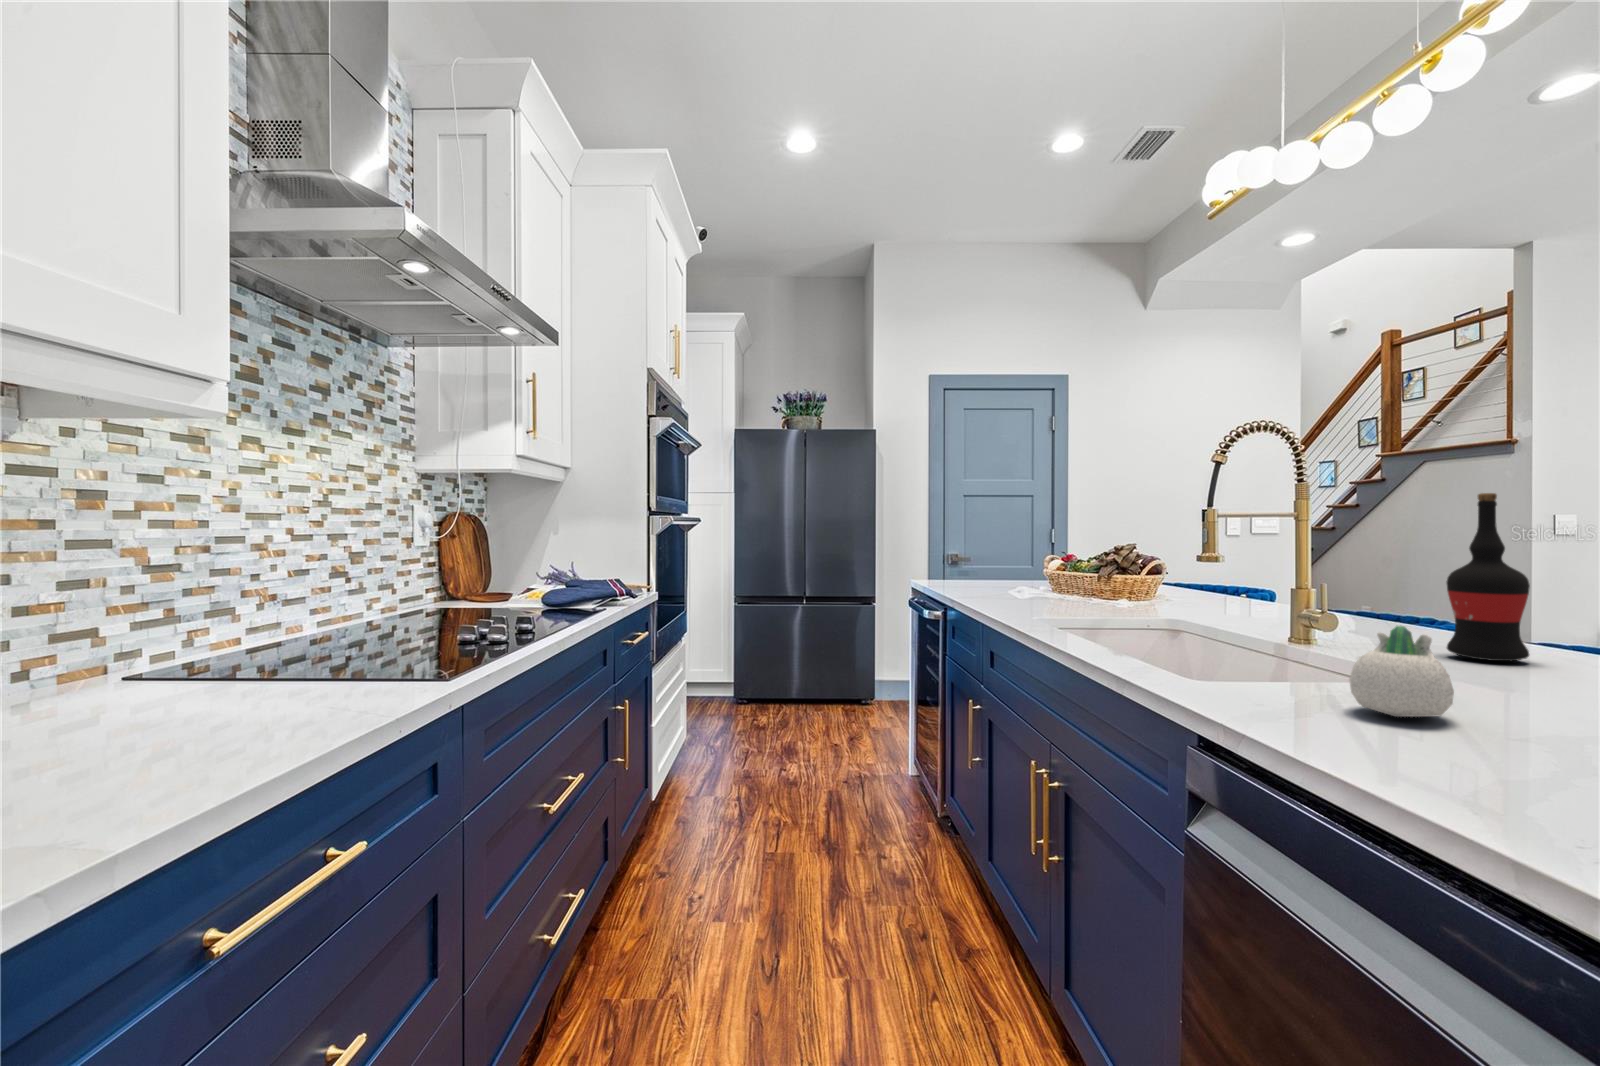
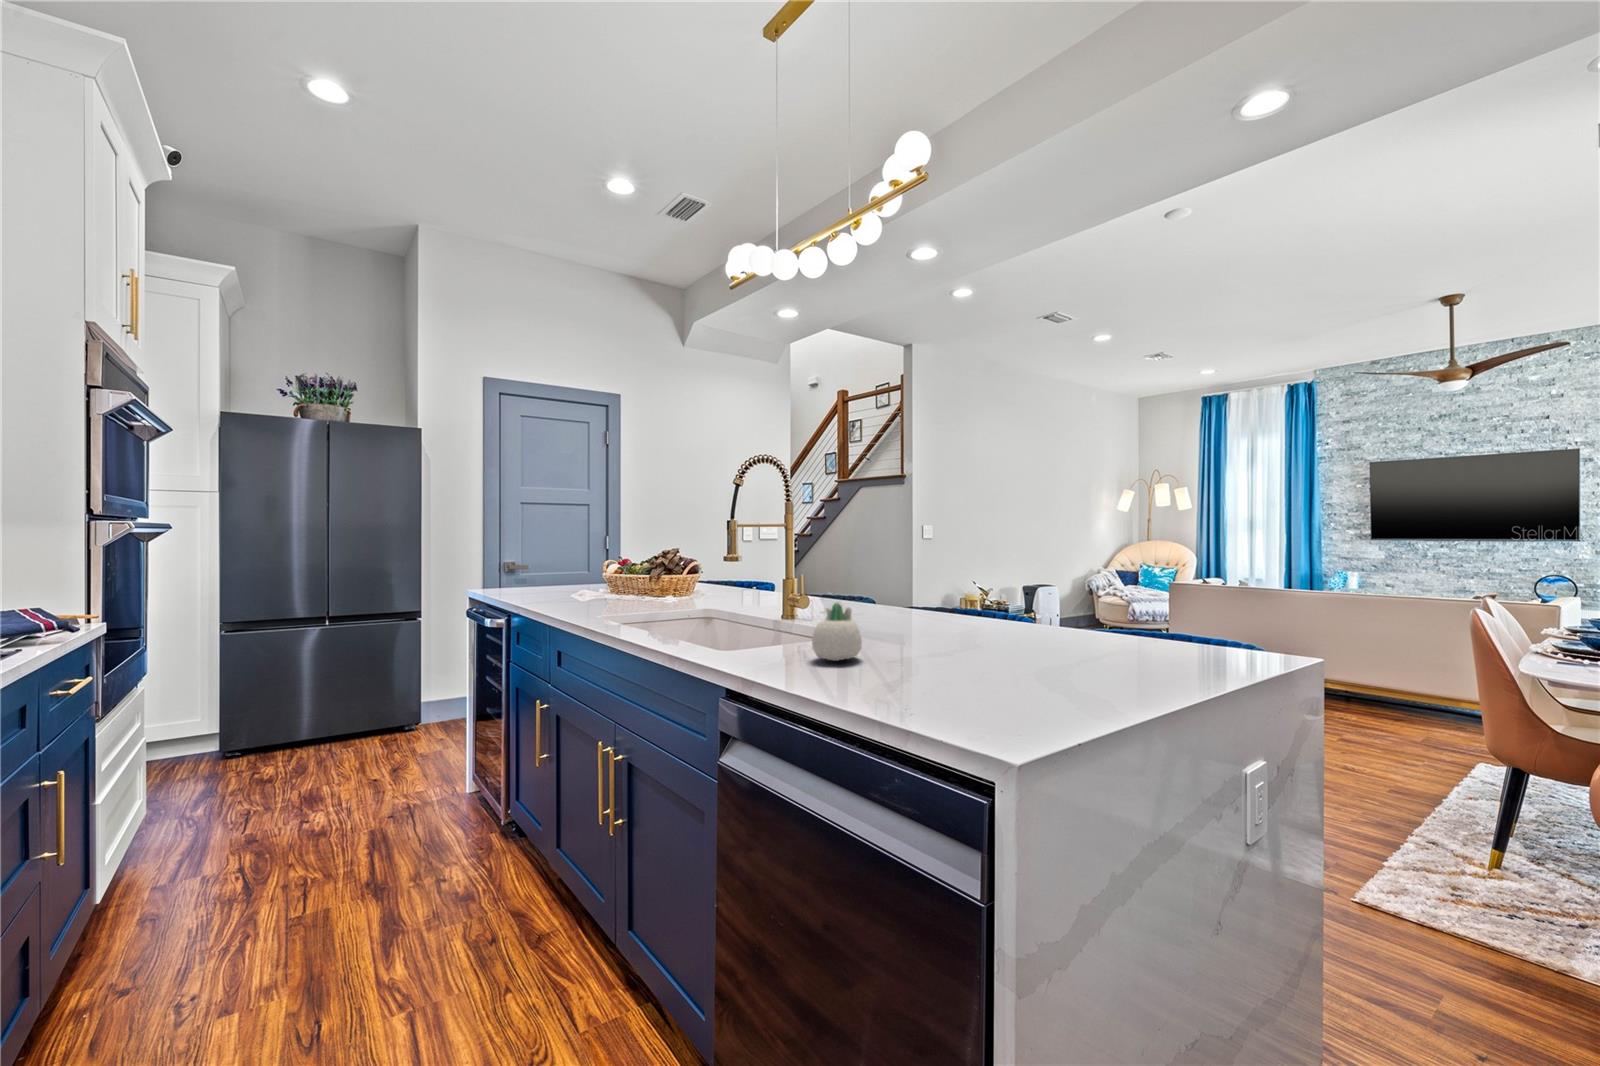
wine bottle: present [1446,493,1530,661] -> none [864,516,901,621]

